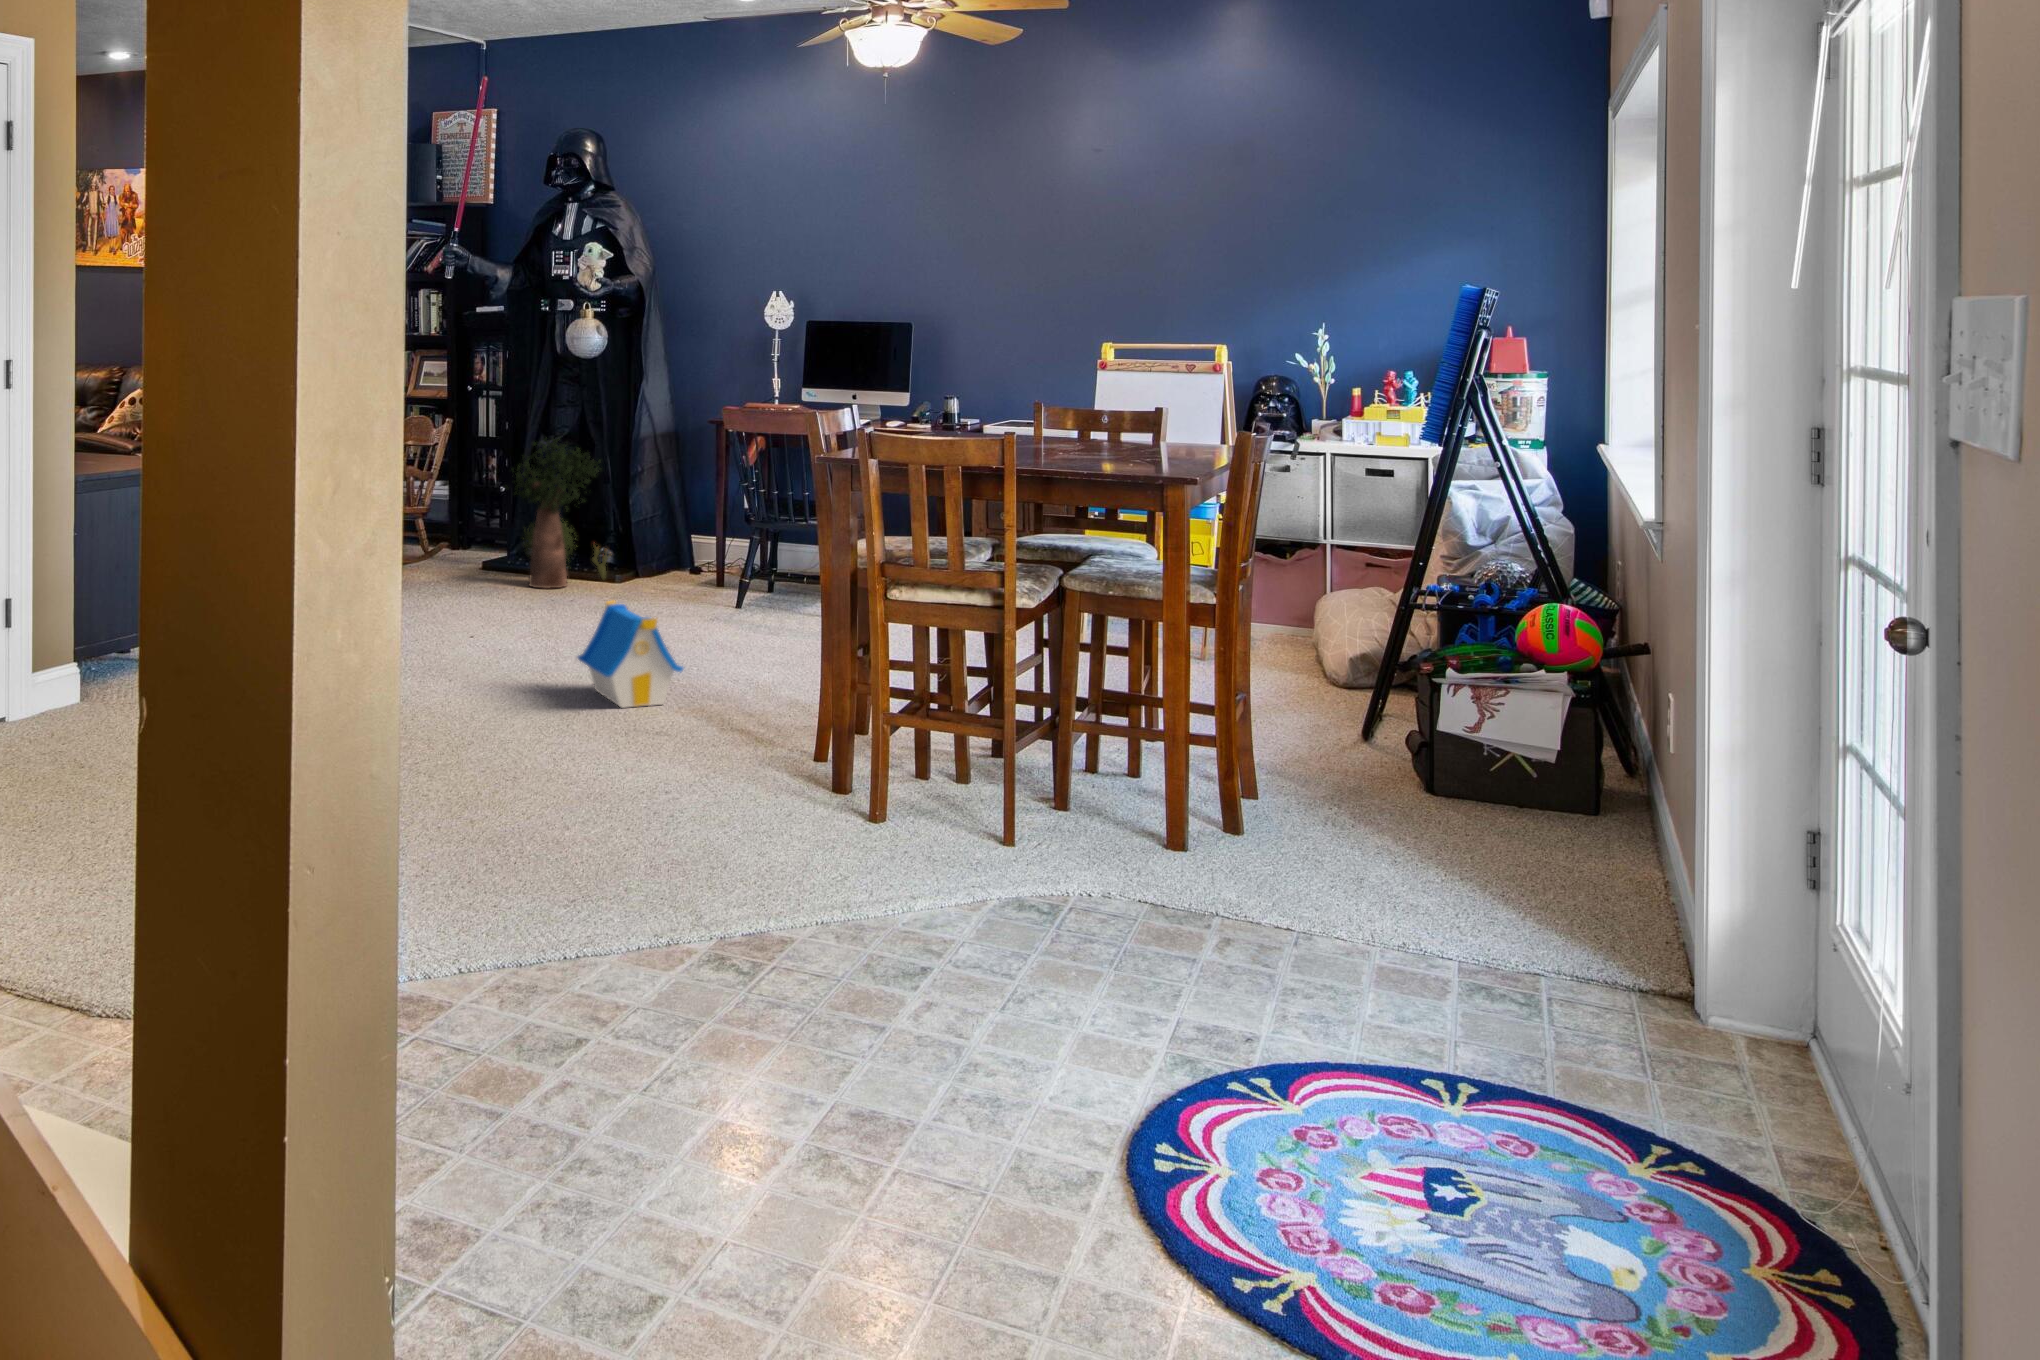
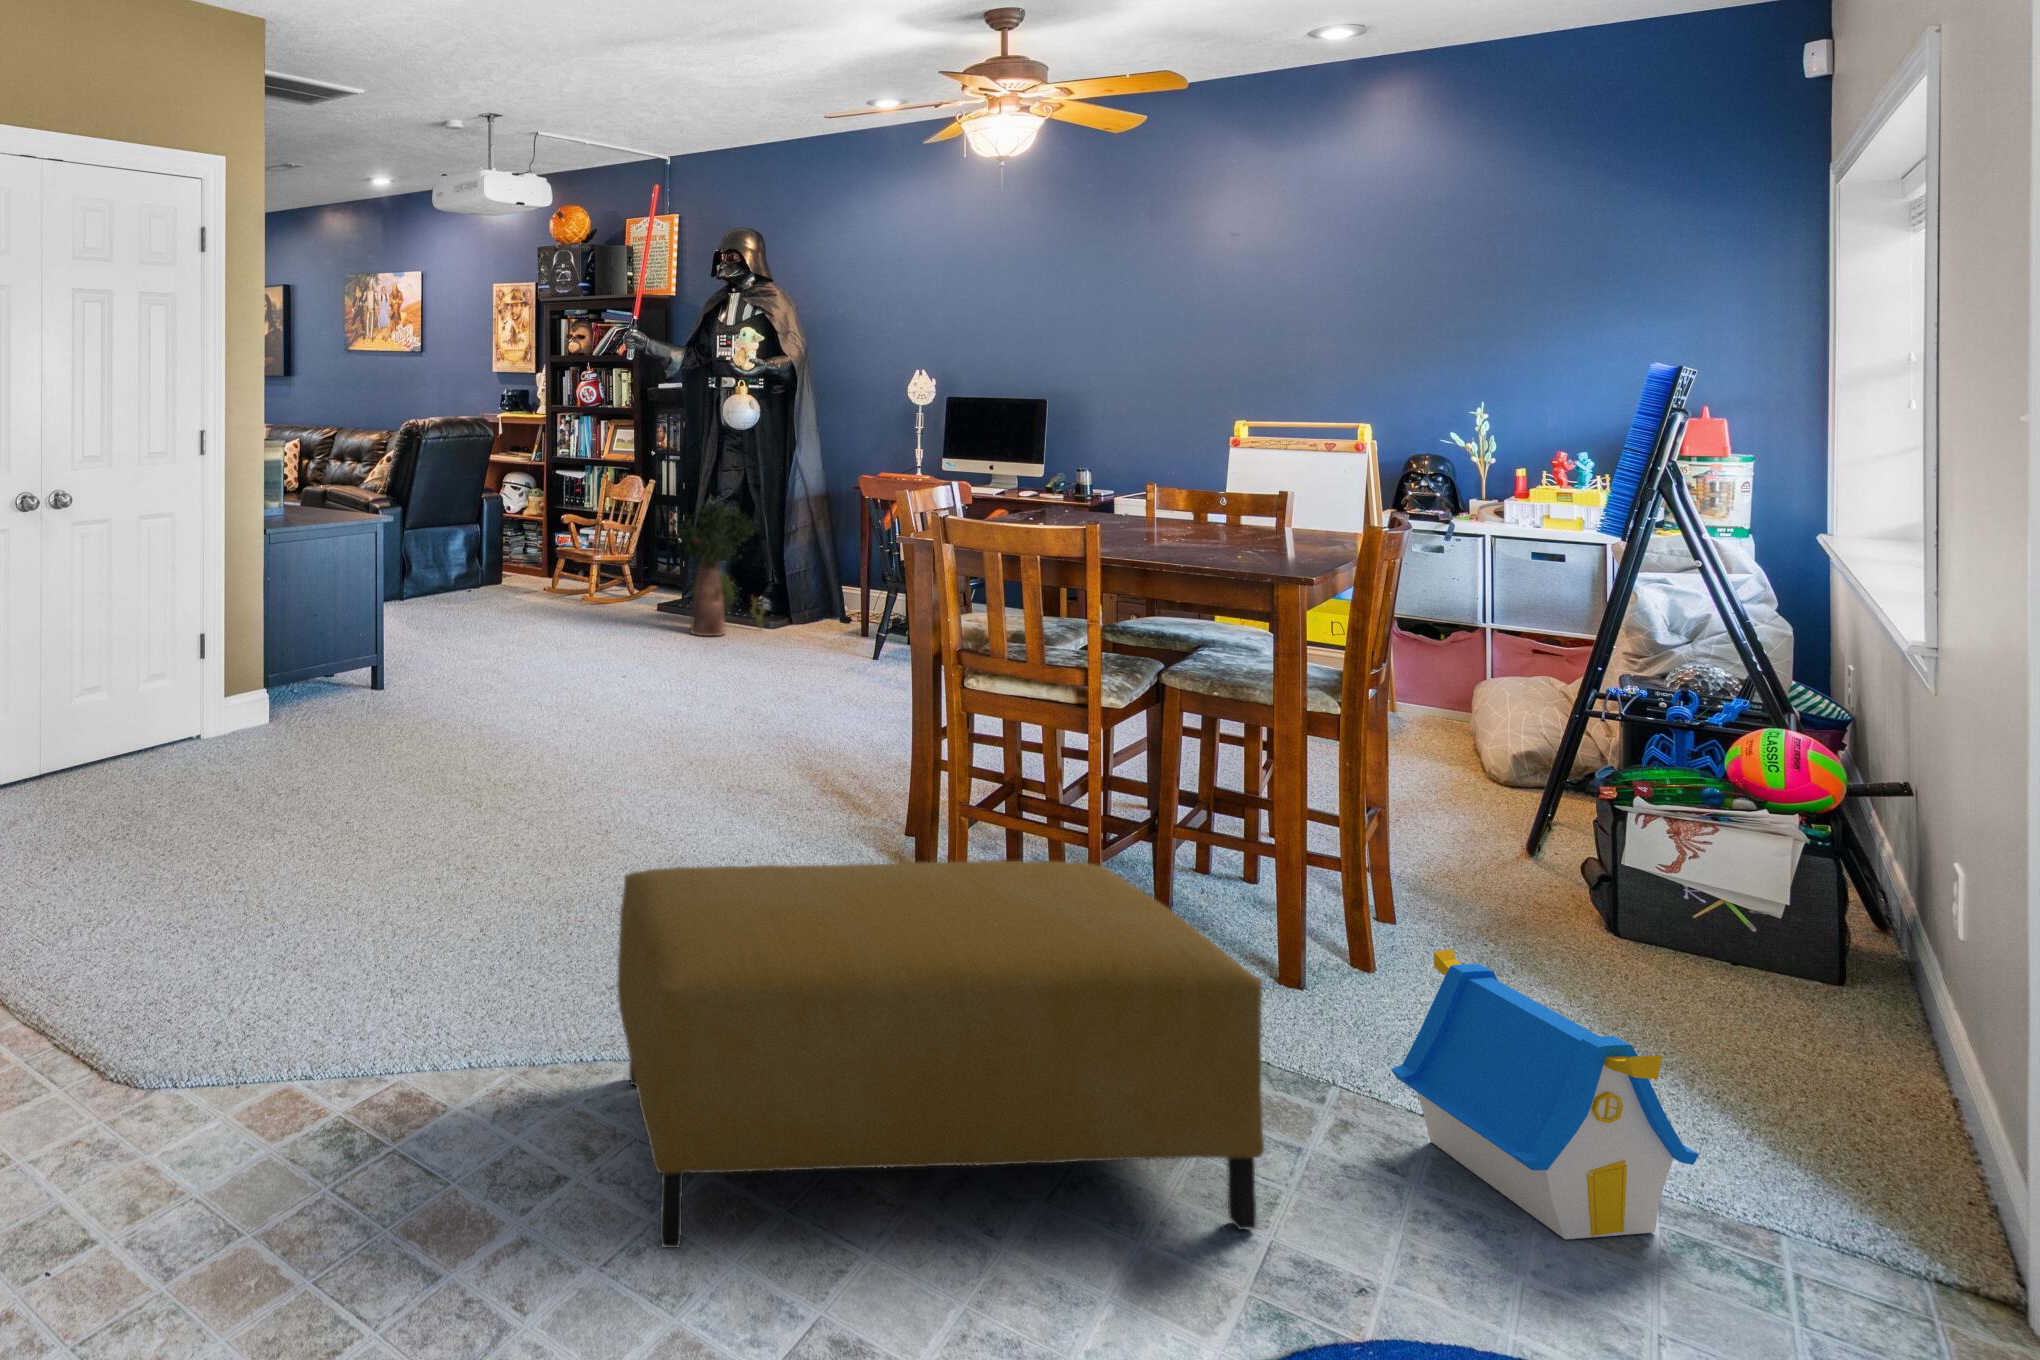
toy house: present [578,601,683,708] -> present [1391,949,1699,1239]
ottoman: none [627,742,1177,1062] -> present [617,861,1264,1248]

